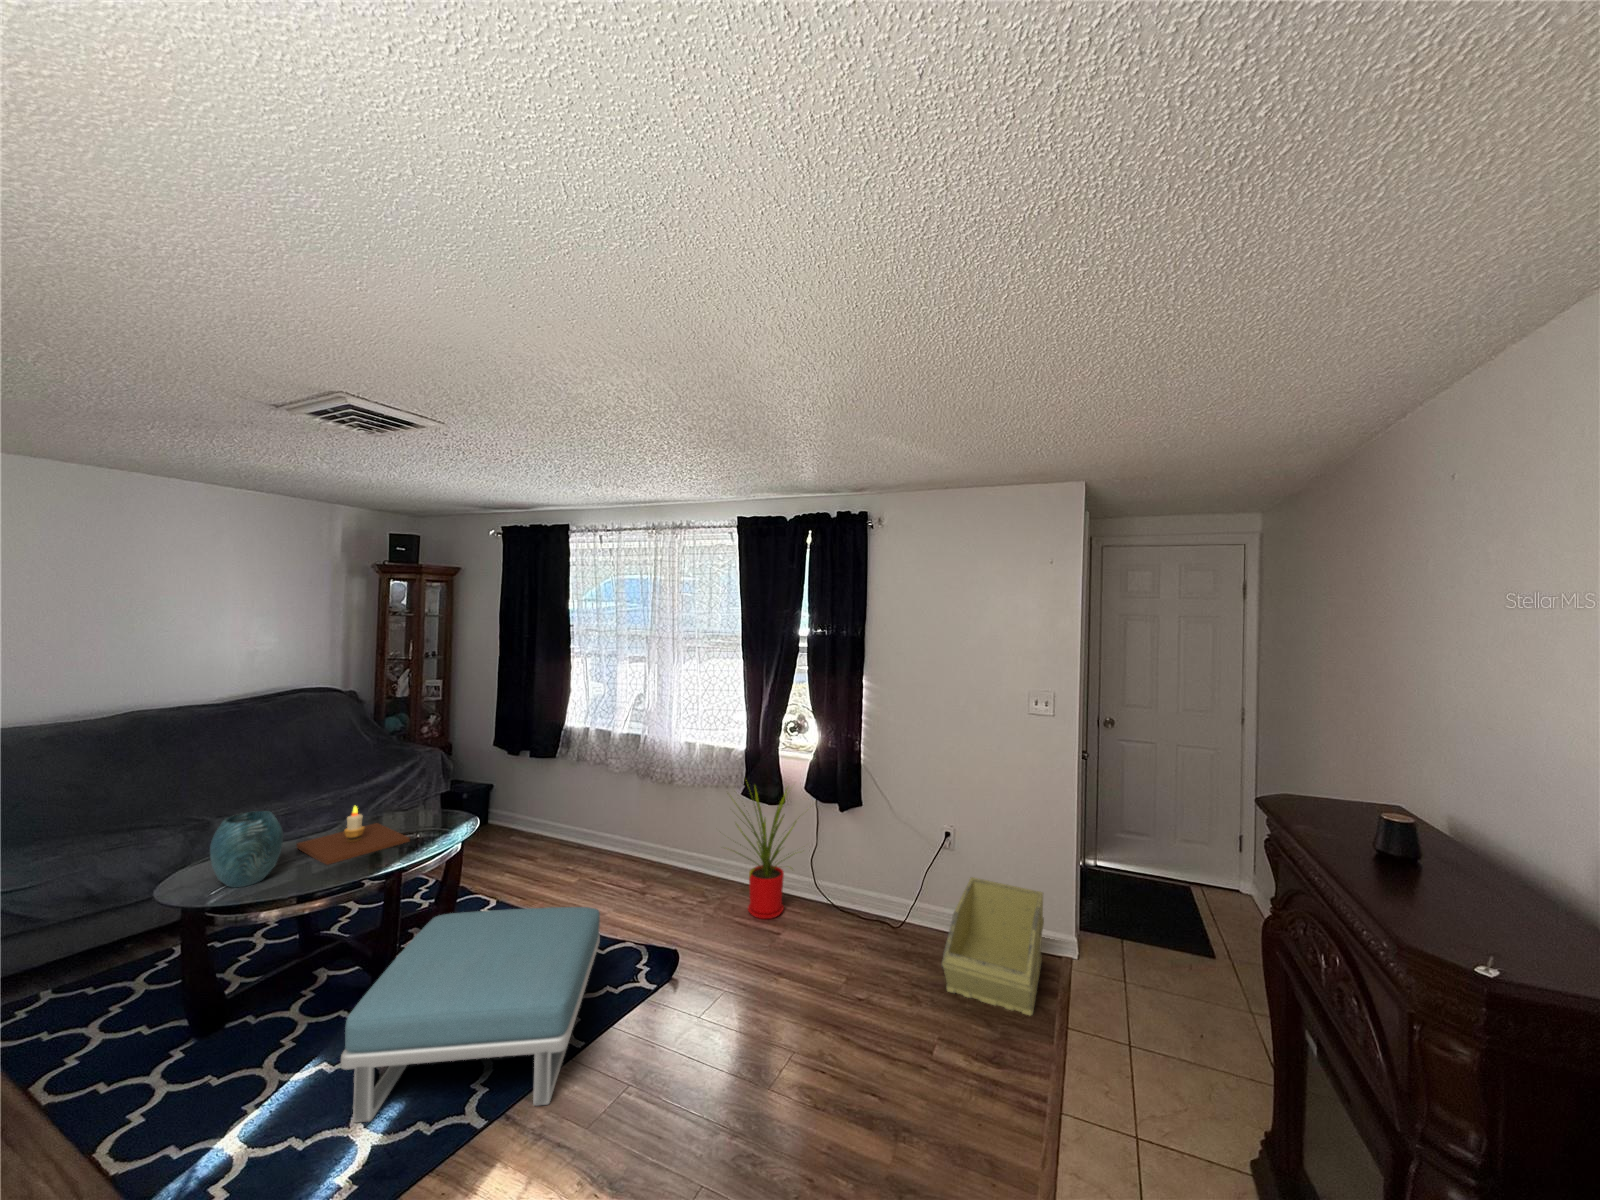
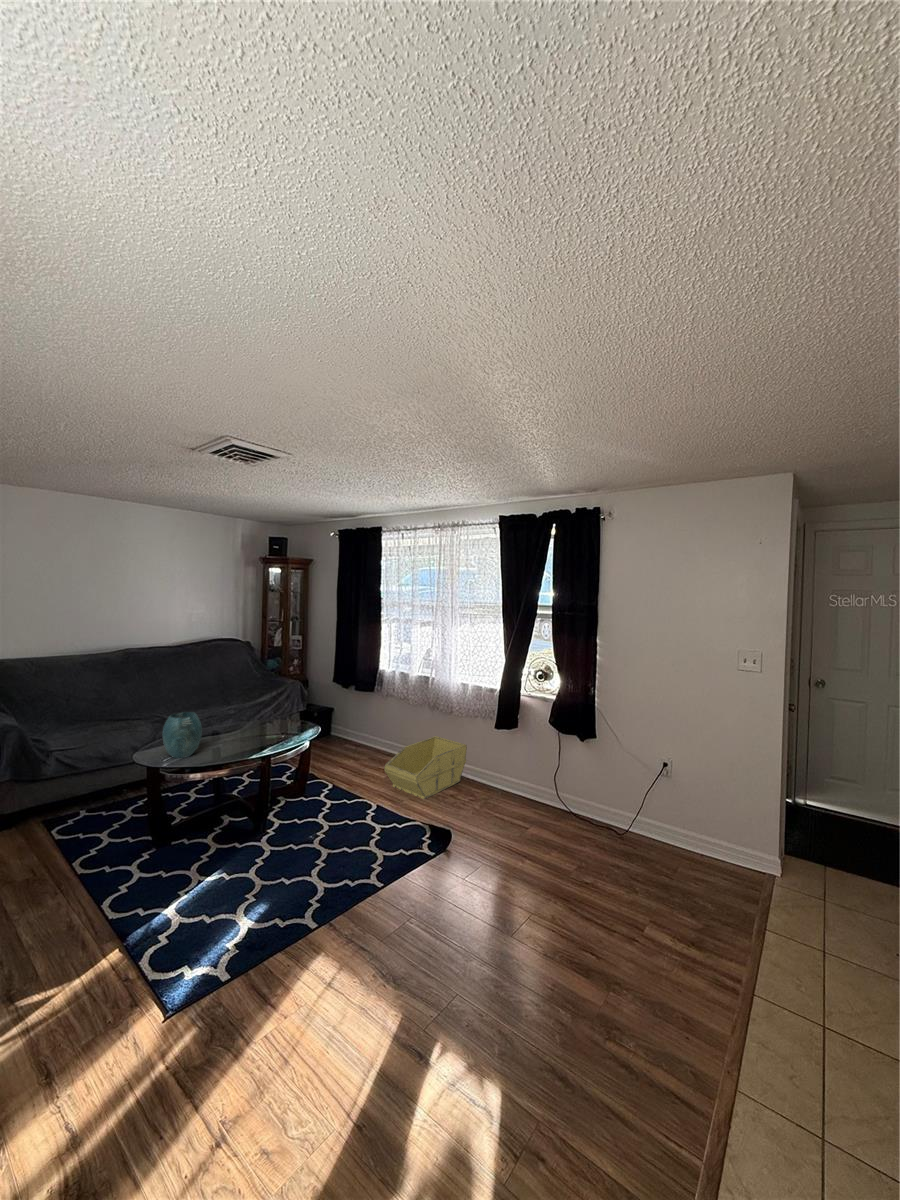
house plant: present [728,787,796,919] -> none [478,712,555,818]
candle: present [297,806,410,865] -> none [211,713,276,750]
storage bin: present [942,877,1044,1016] -> present [384,736,467,799]
footstool: present [341,907,600,1123] -> none [231,788,394,920]

